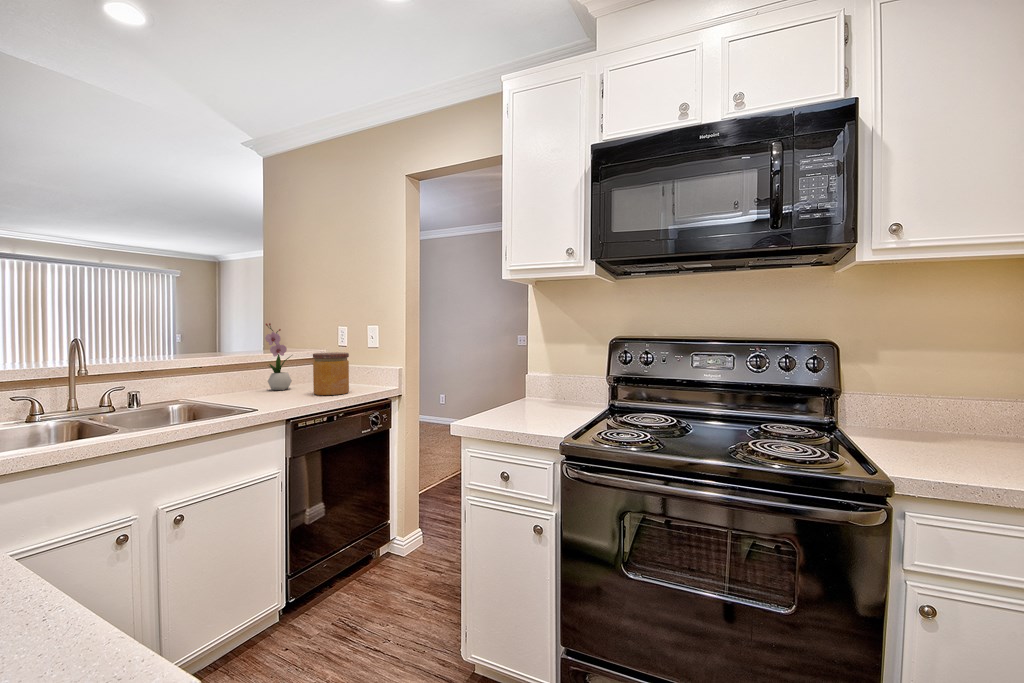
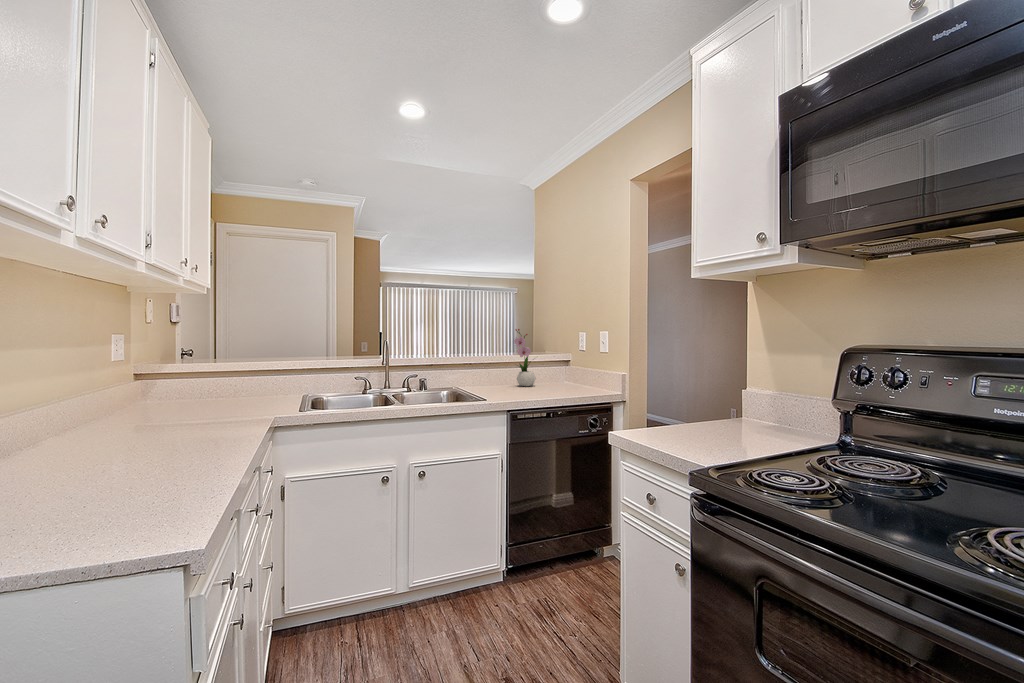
jar: present [313,352,349,395] -> none [544,355,574,394]

